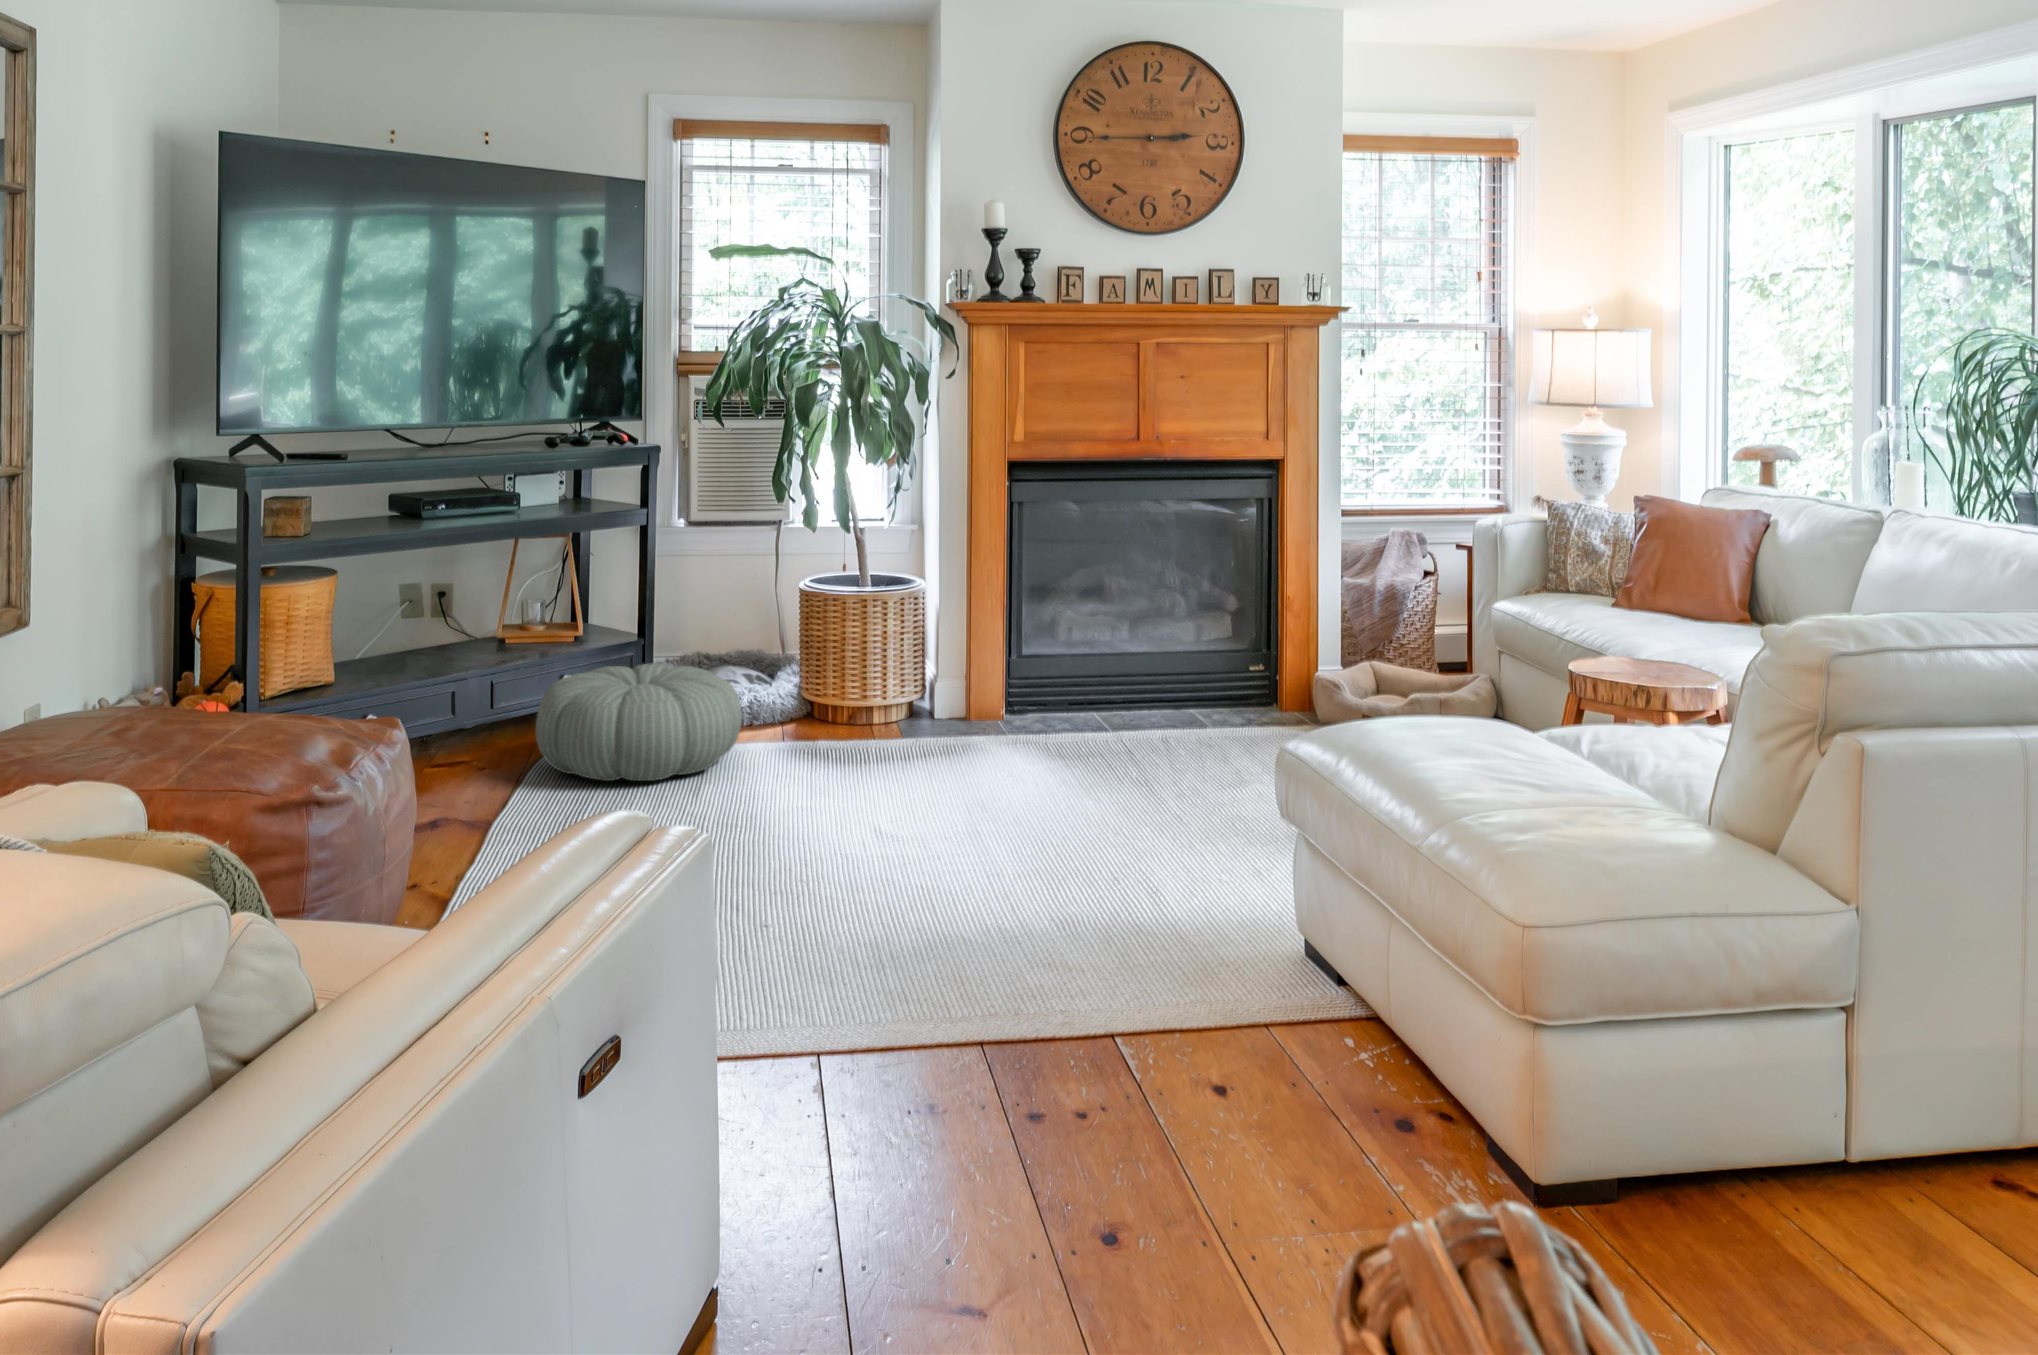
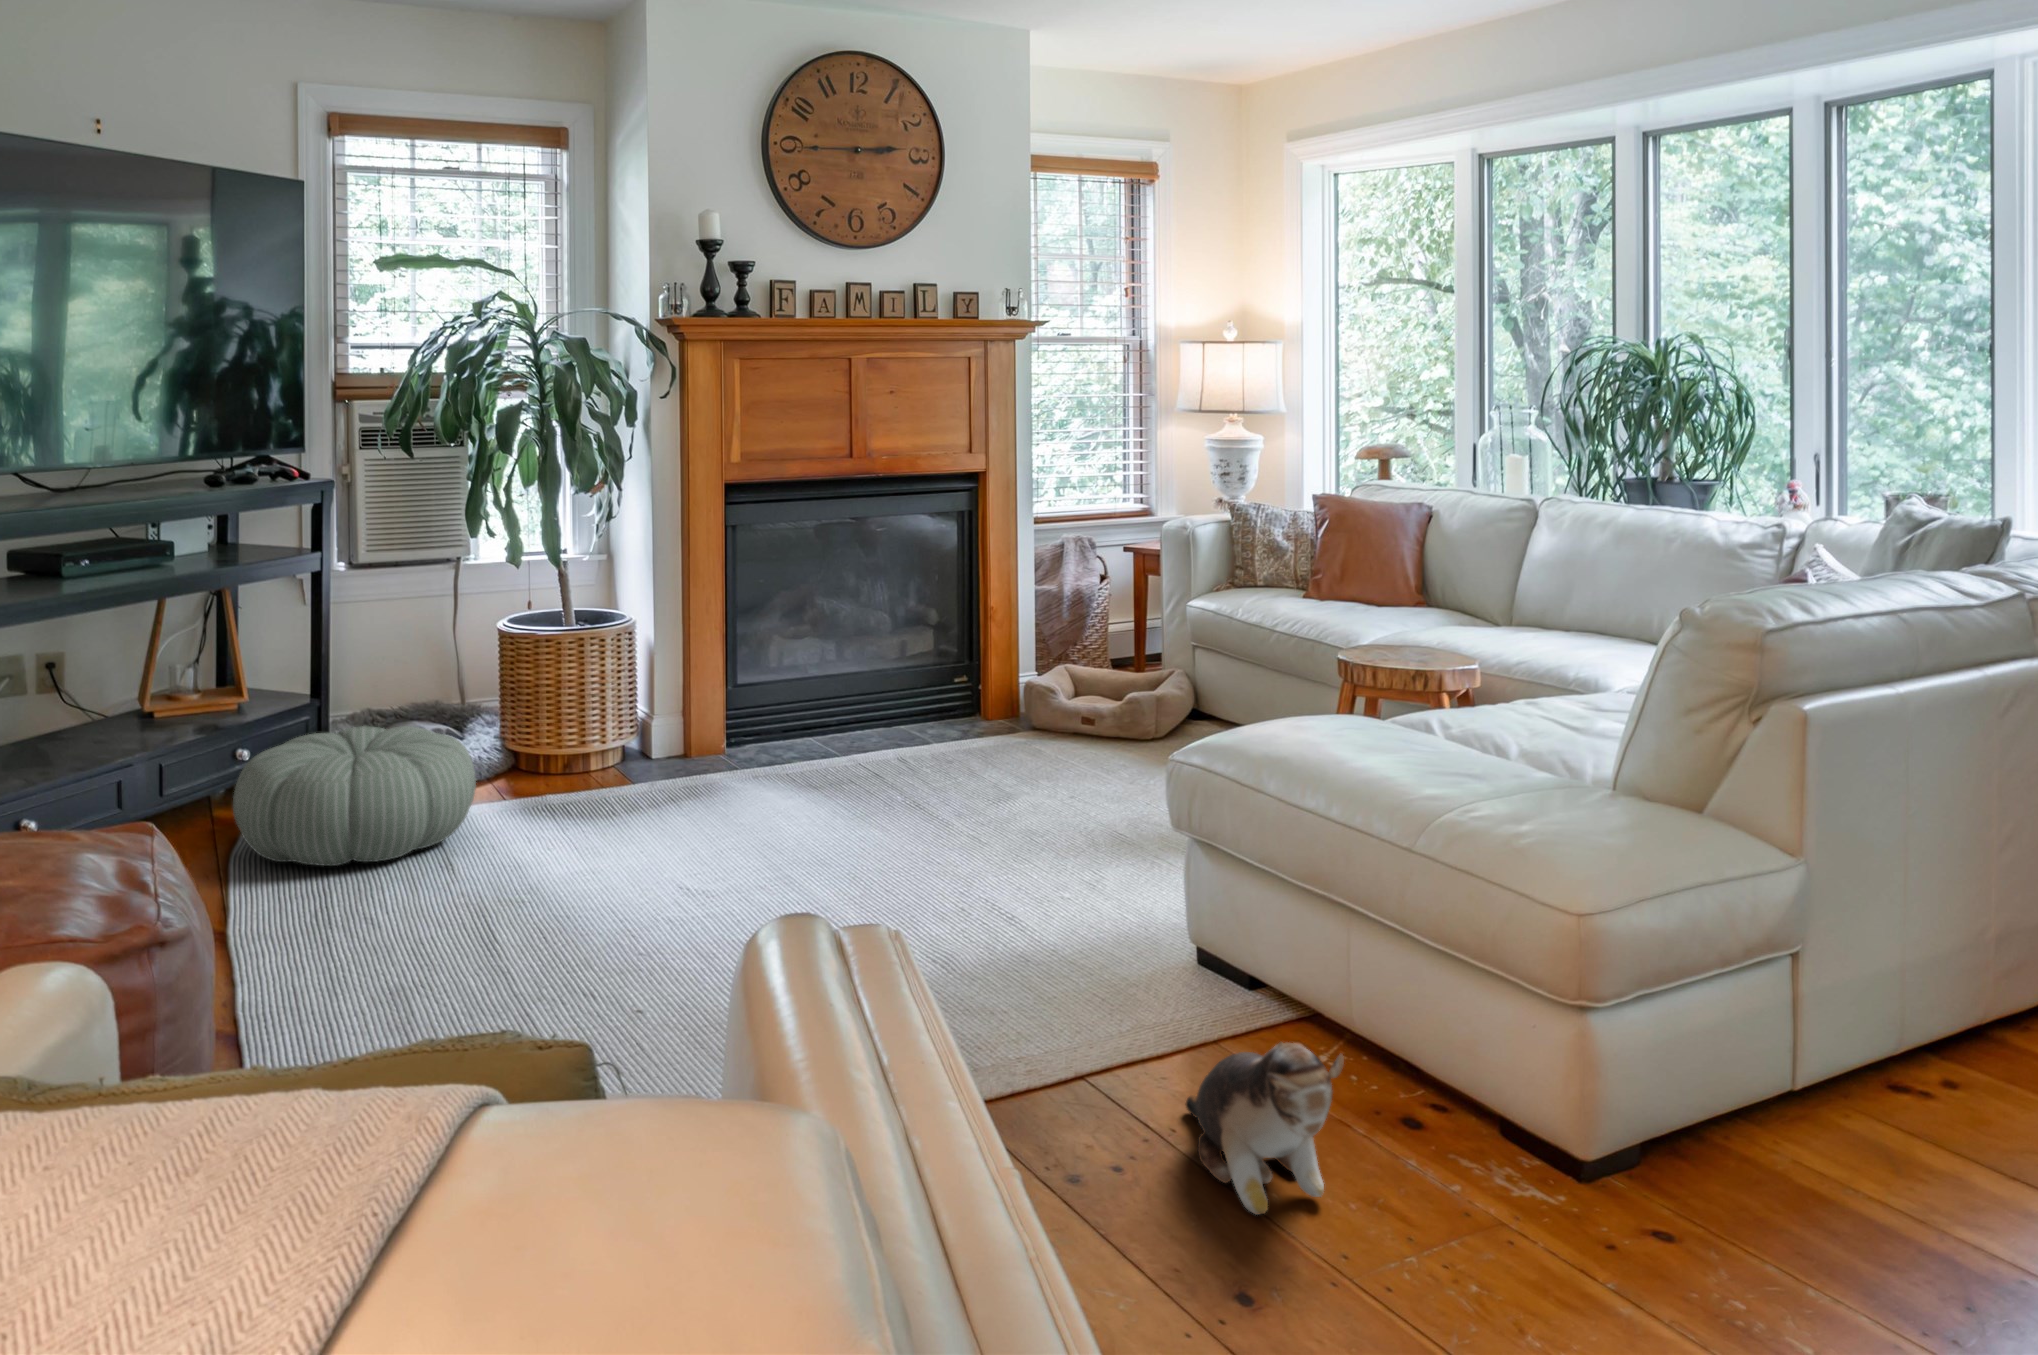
plush toy: none [1158,1006,1255,1166] -> present [1186,1042,1344,1214]

